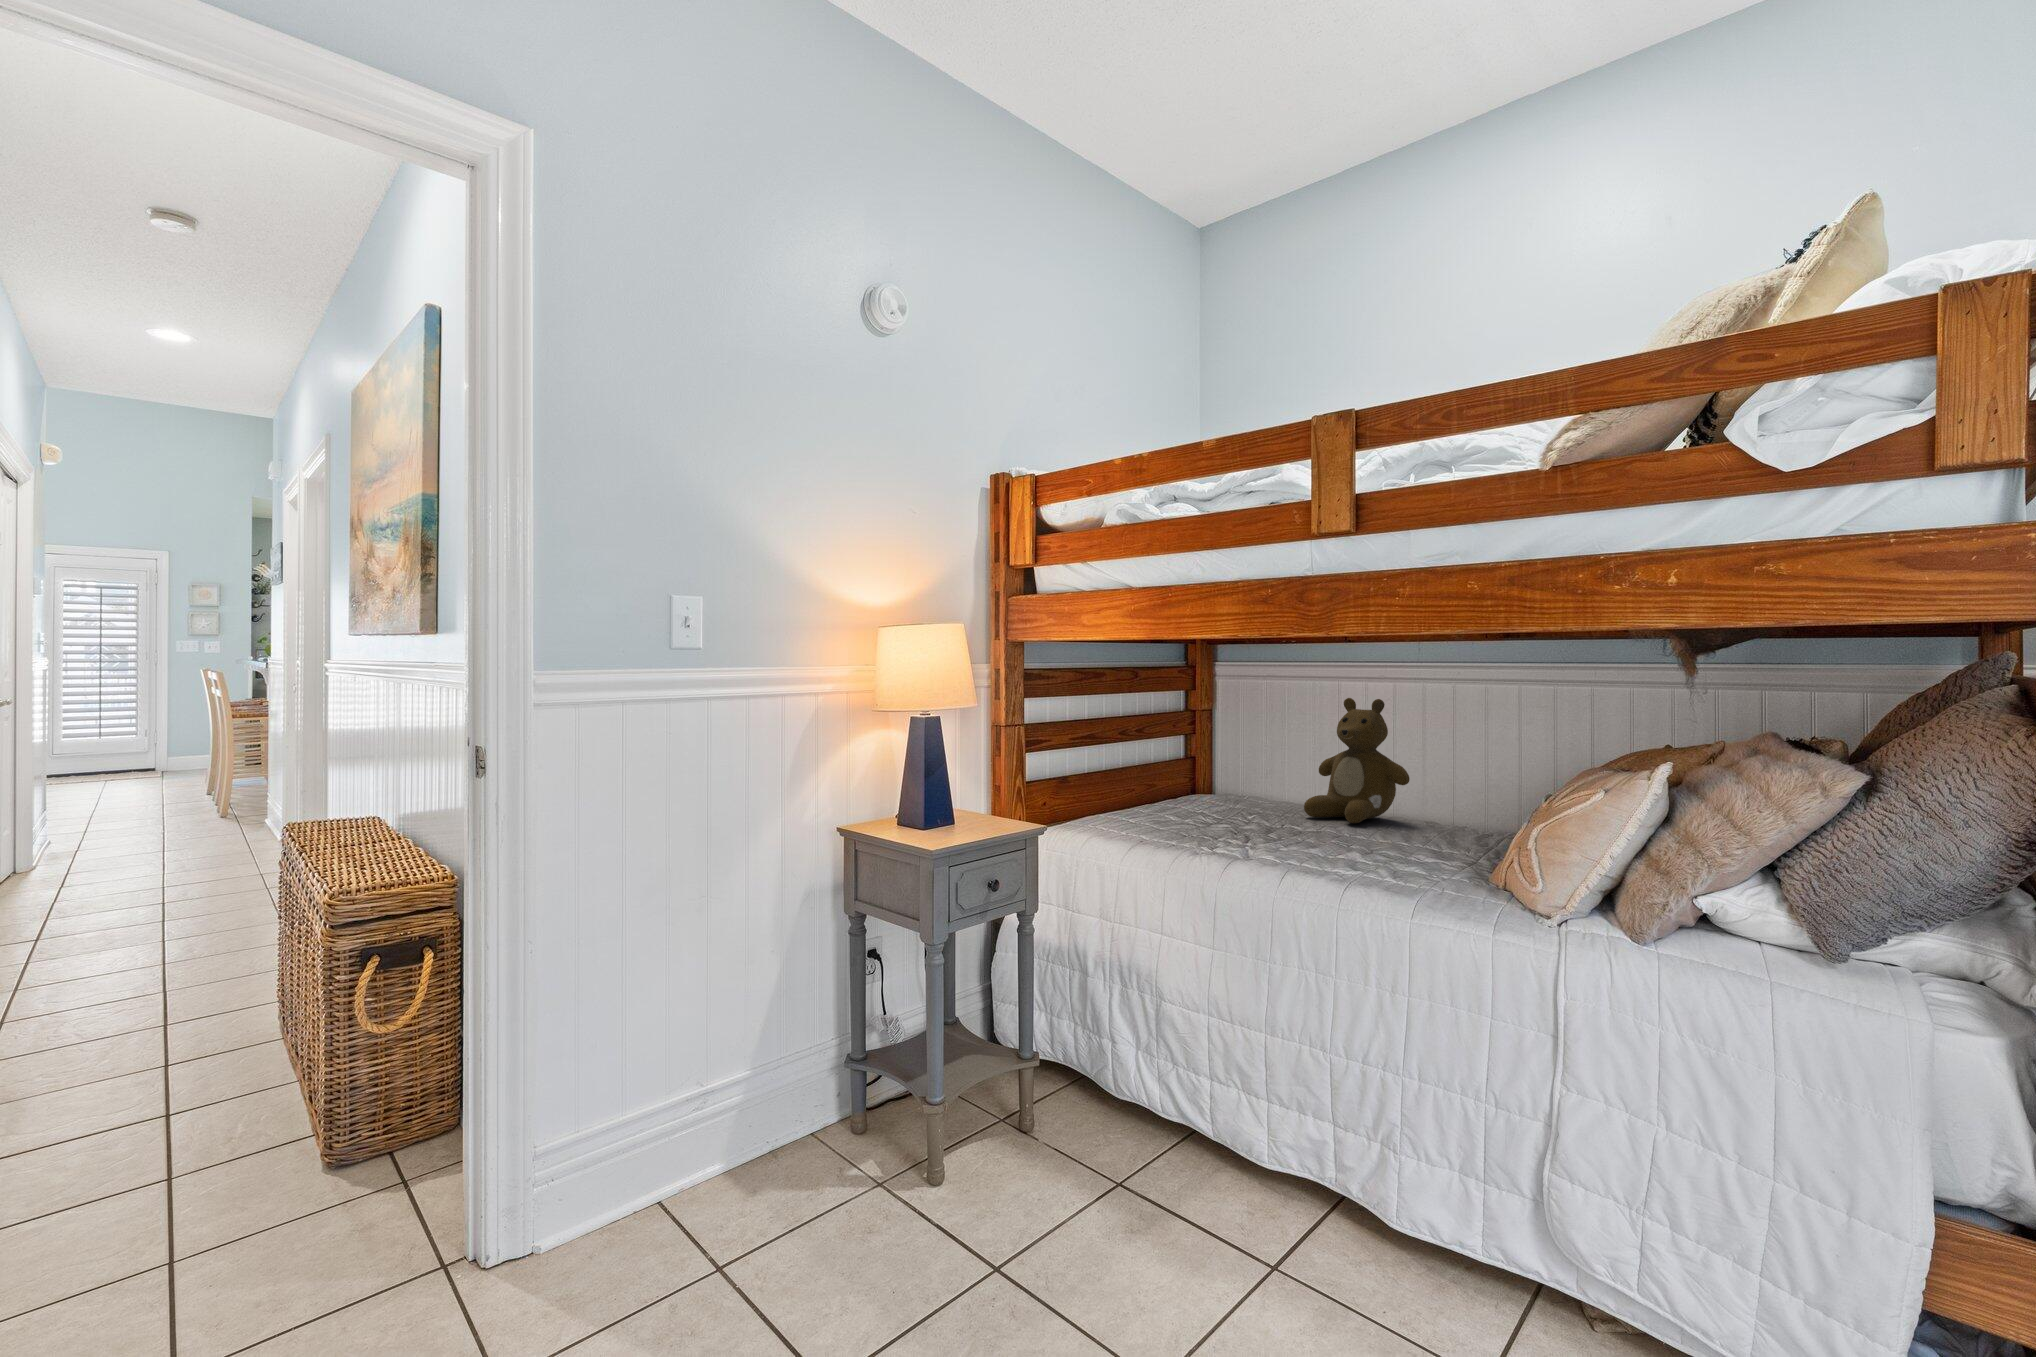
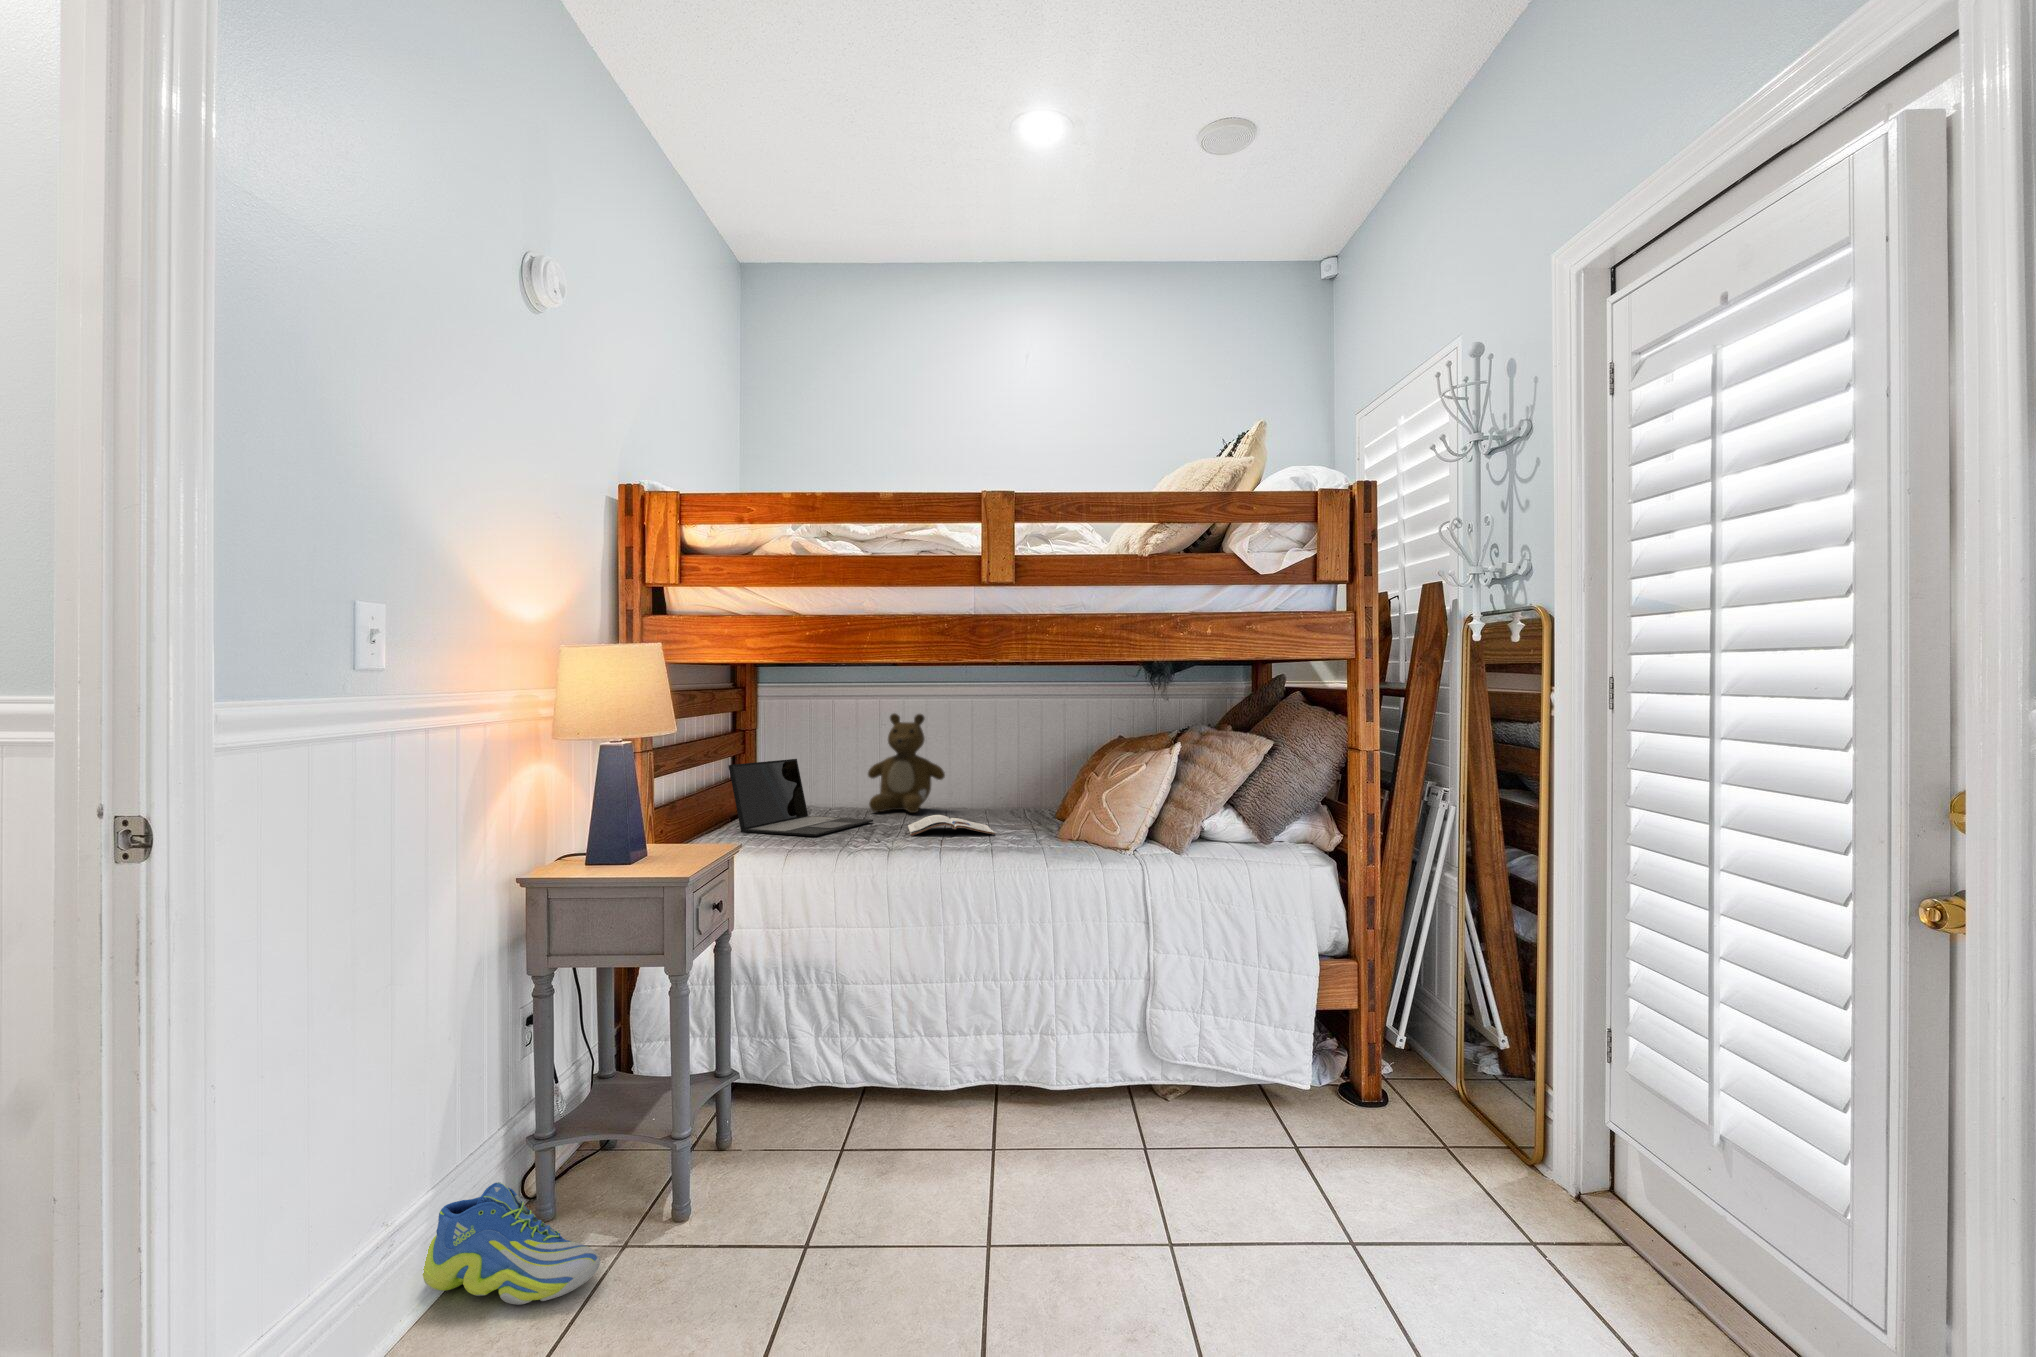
laptop: none [1111,747,1279,836] -> present [729,759,873,836]
magazine: none [1281,829,1409,864] -> present [908,815,995,836]
sneaker: none [747,1090,841,1205] -> present [423,1182,600,1305]

